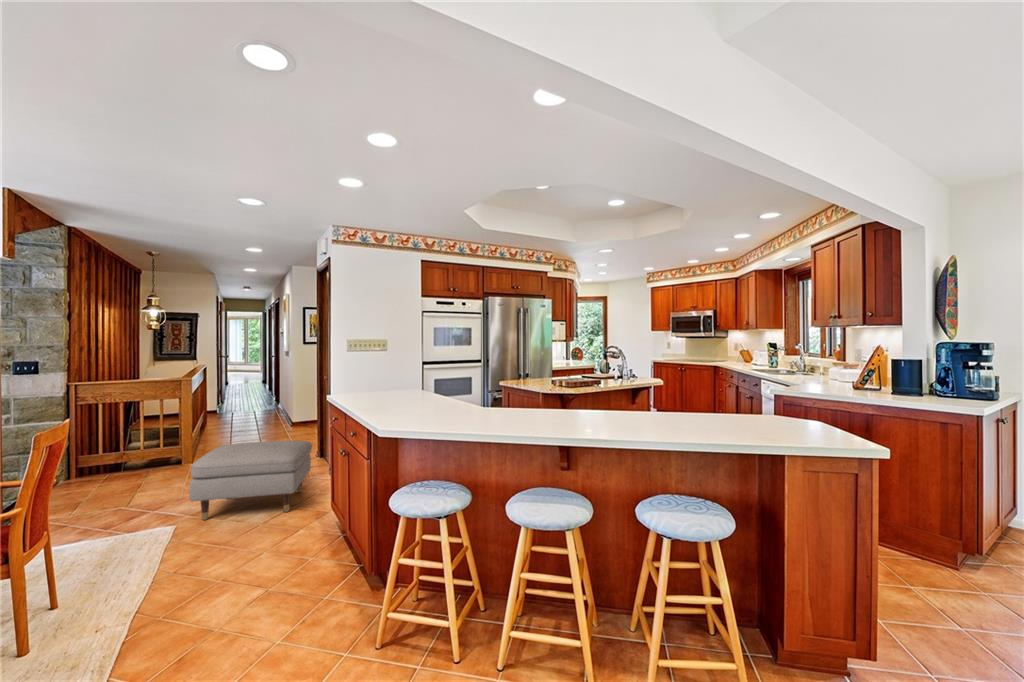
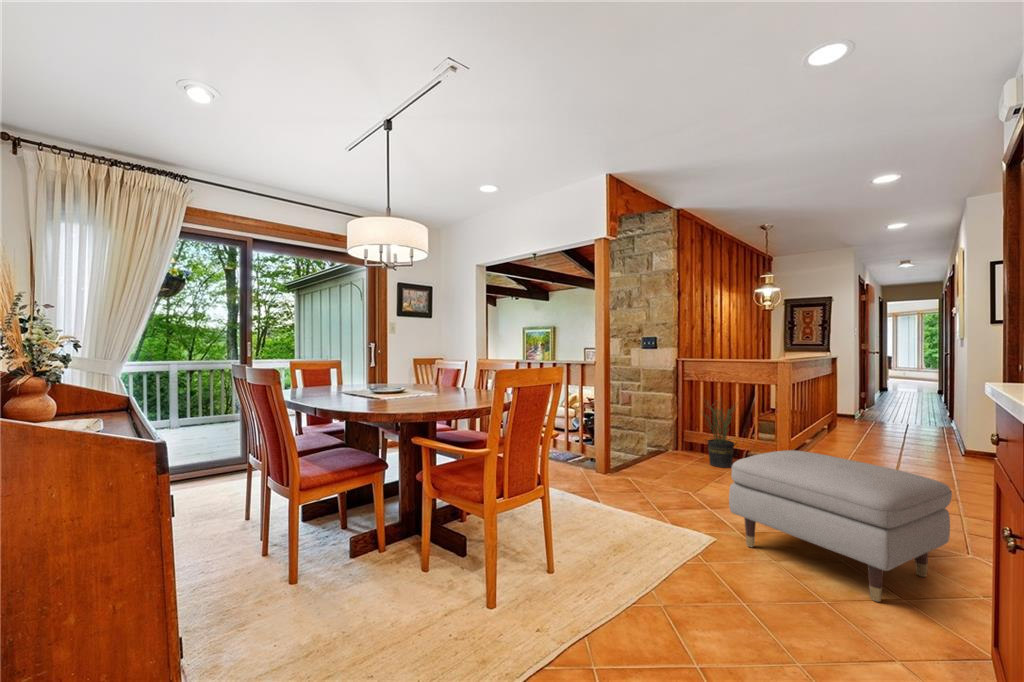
potted plant: none [99,414,157,480] -> present [705,402,737,468]

